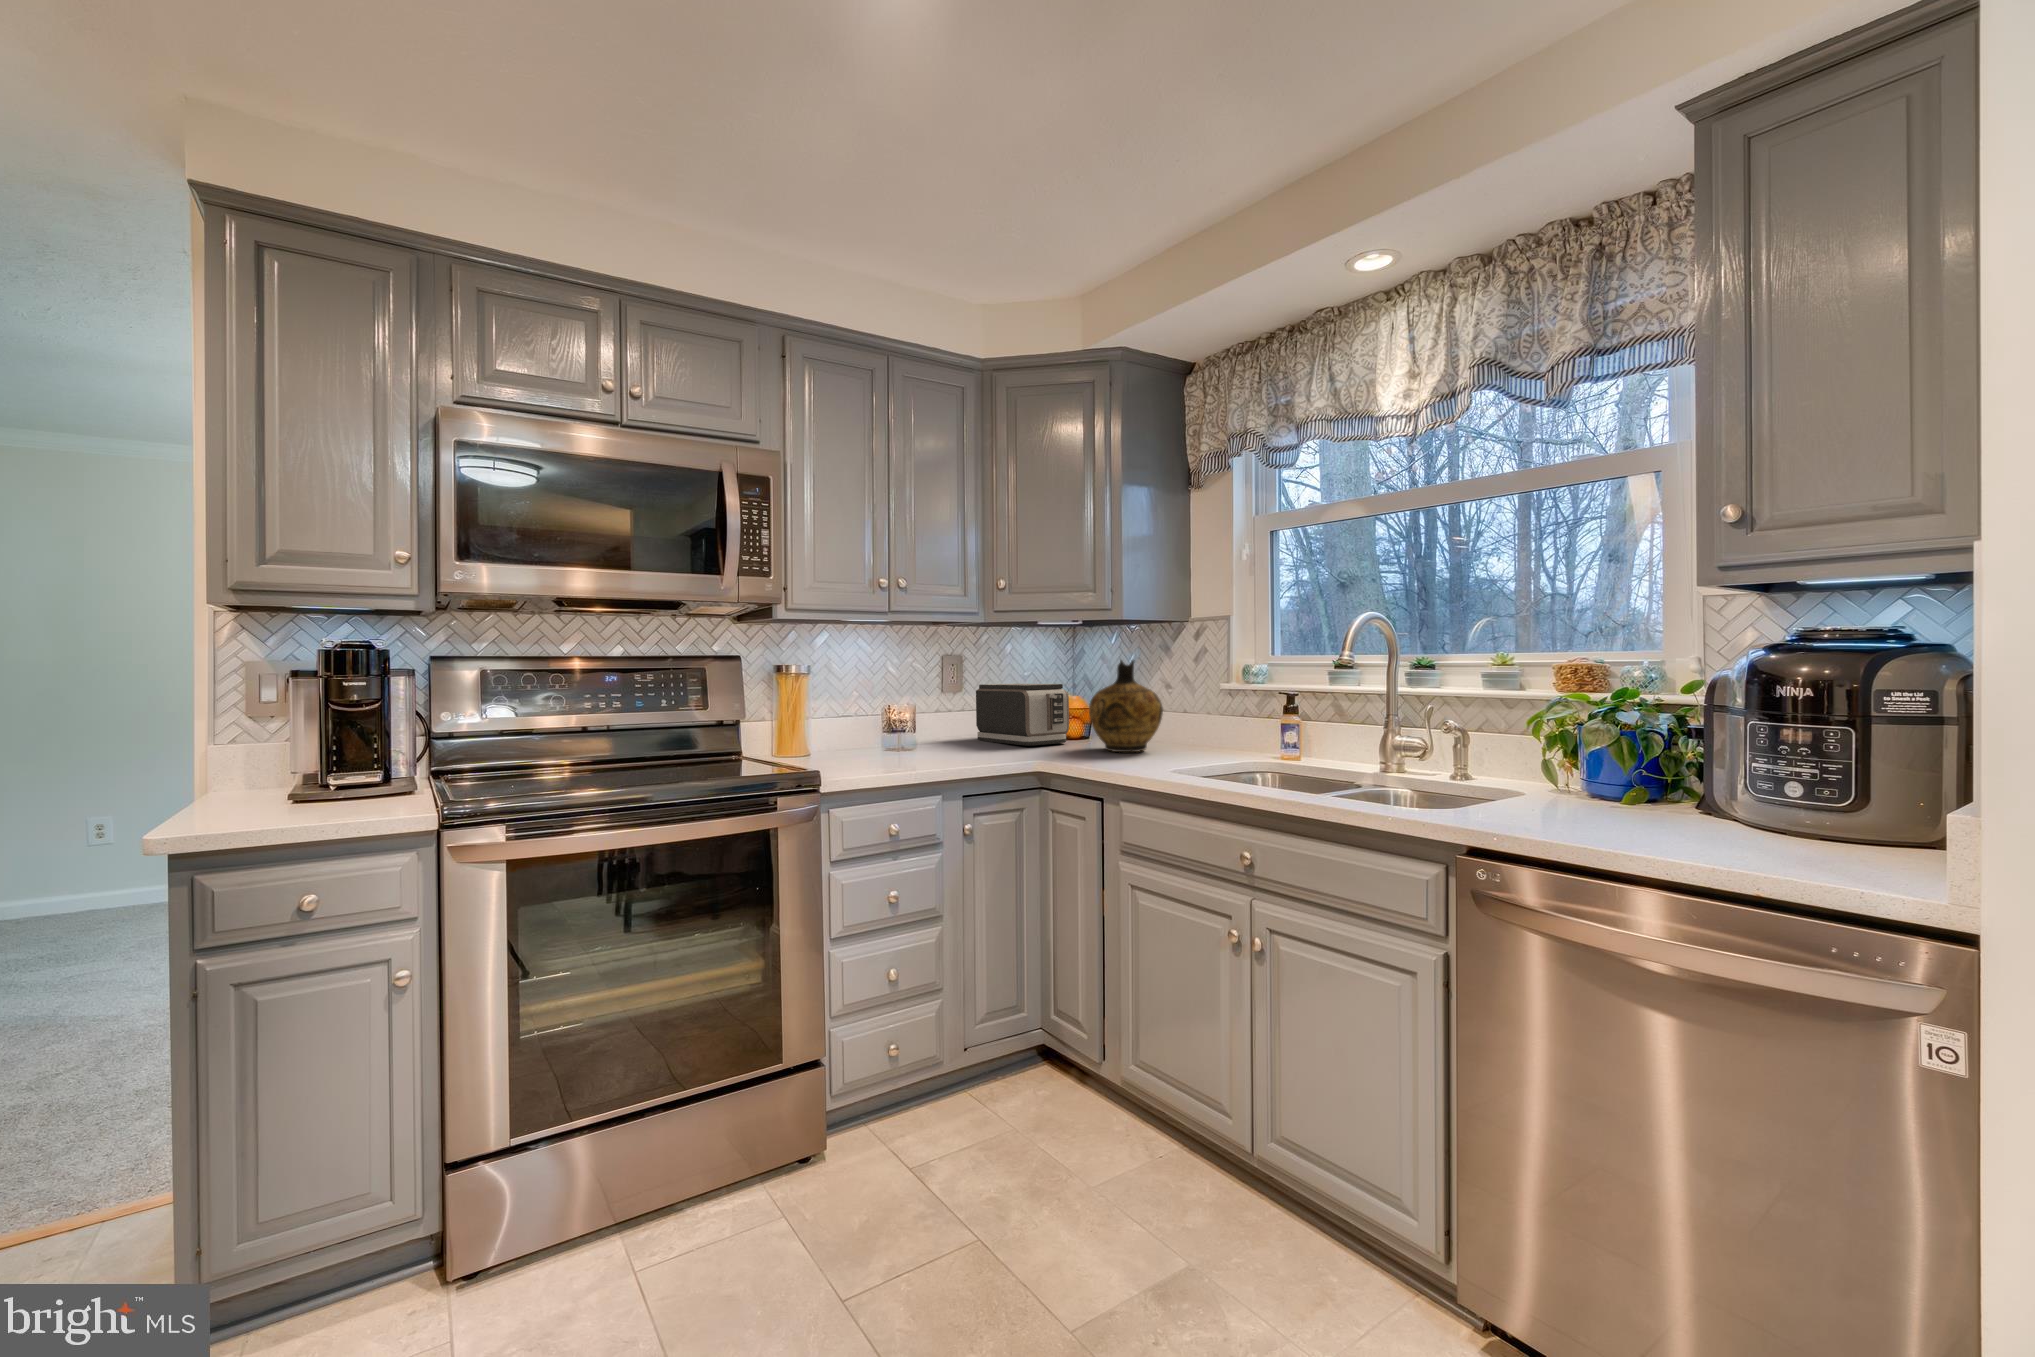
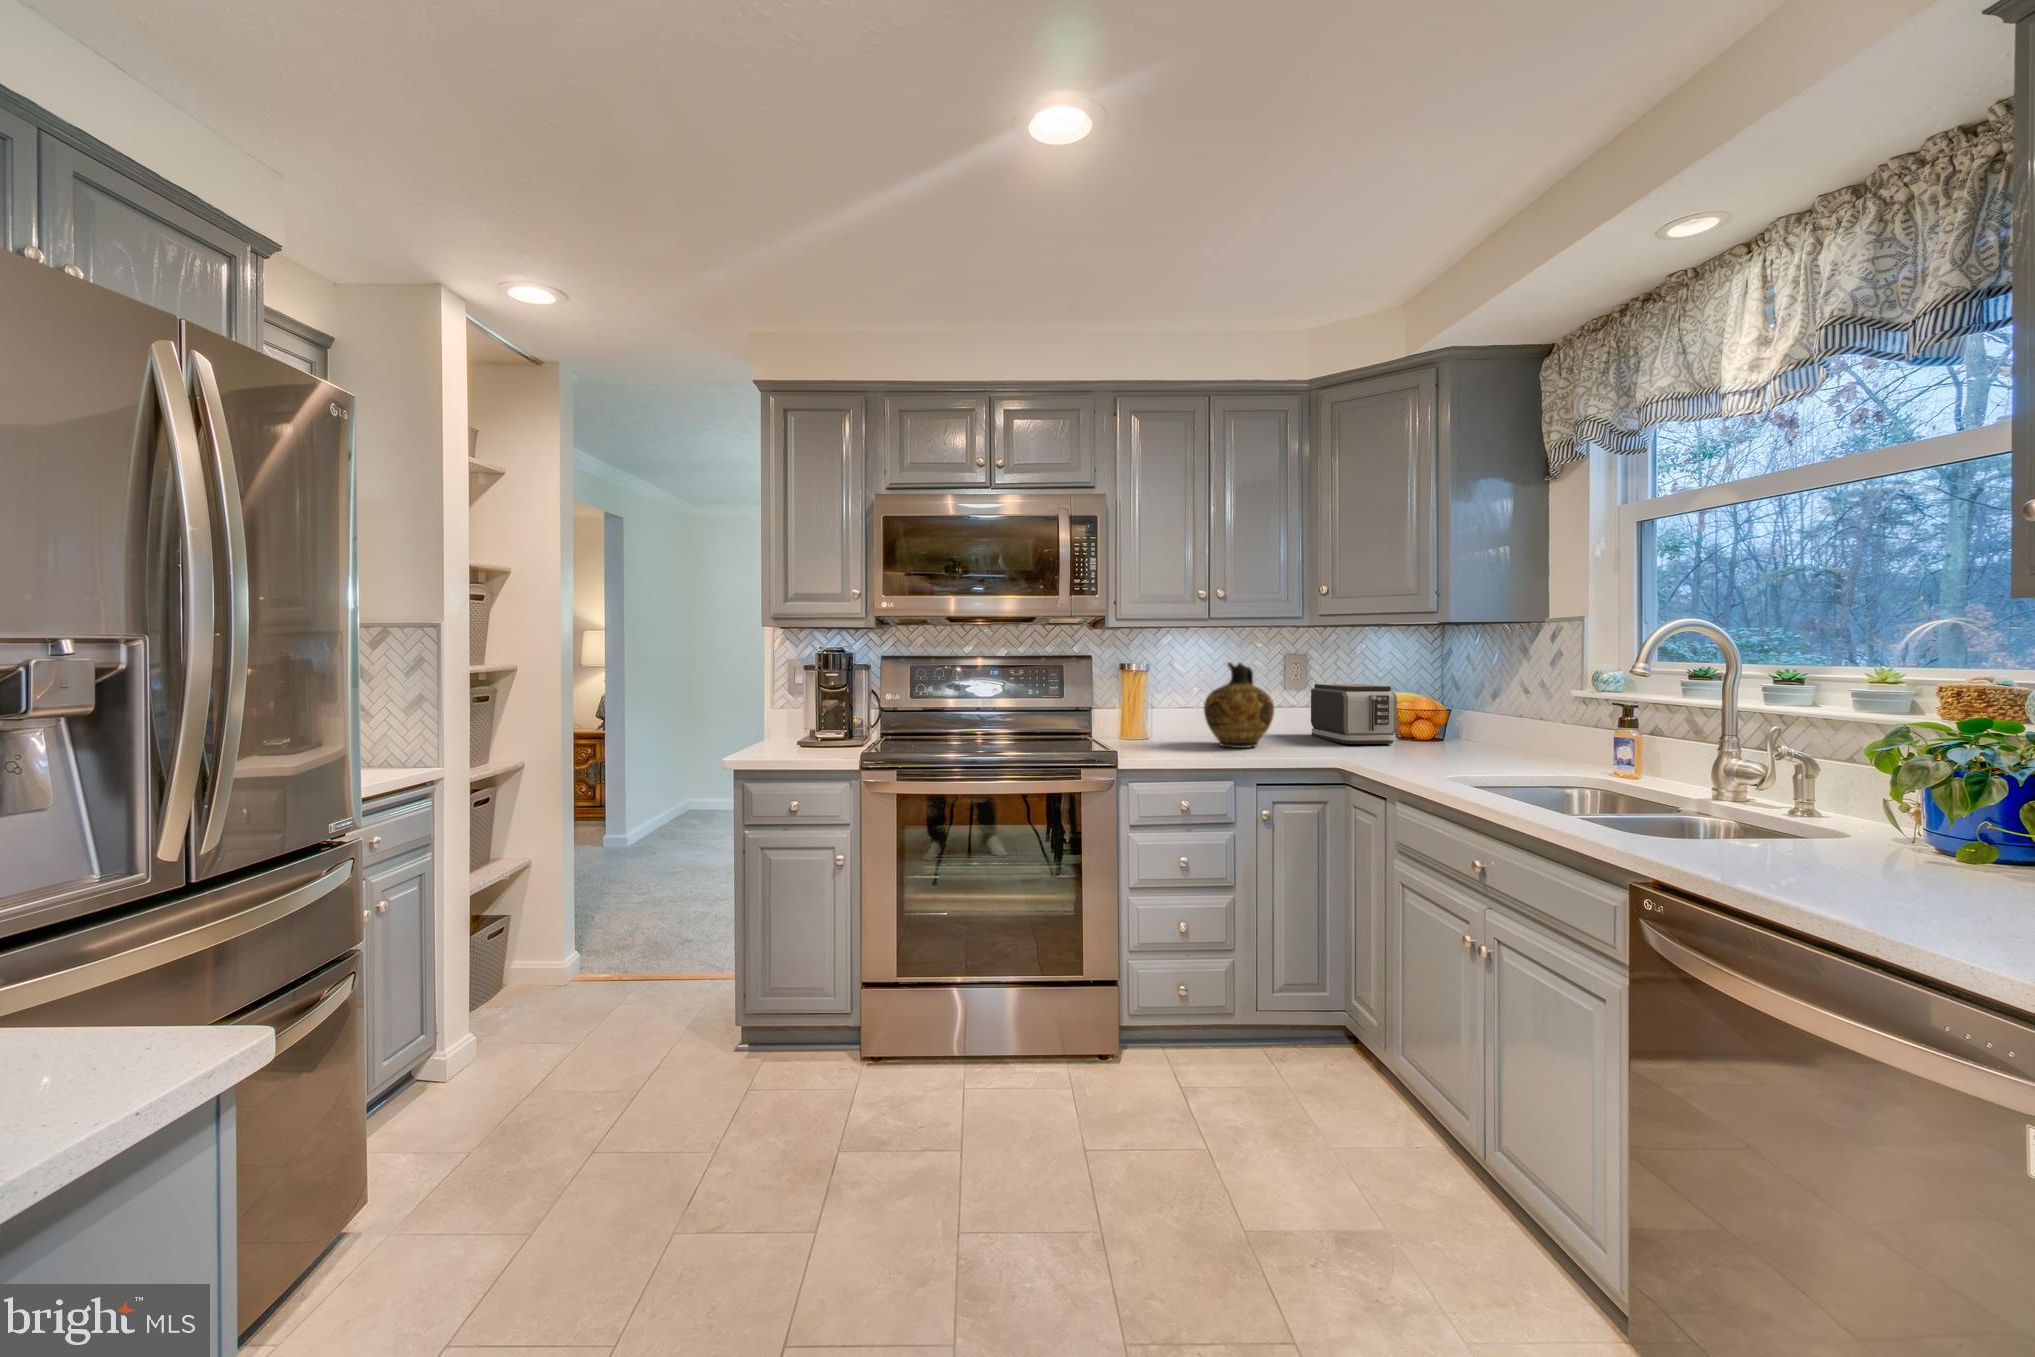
ceramic jug: present [1089,660,1163,752] -> present [1204,662,1274,748]

